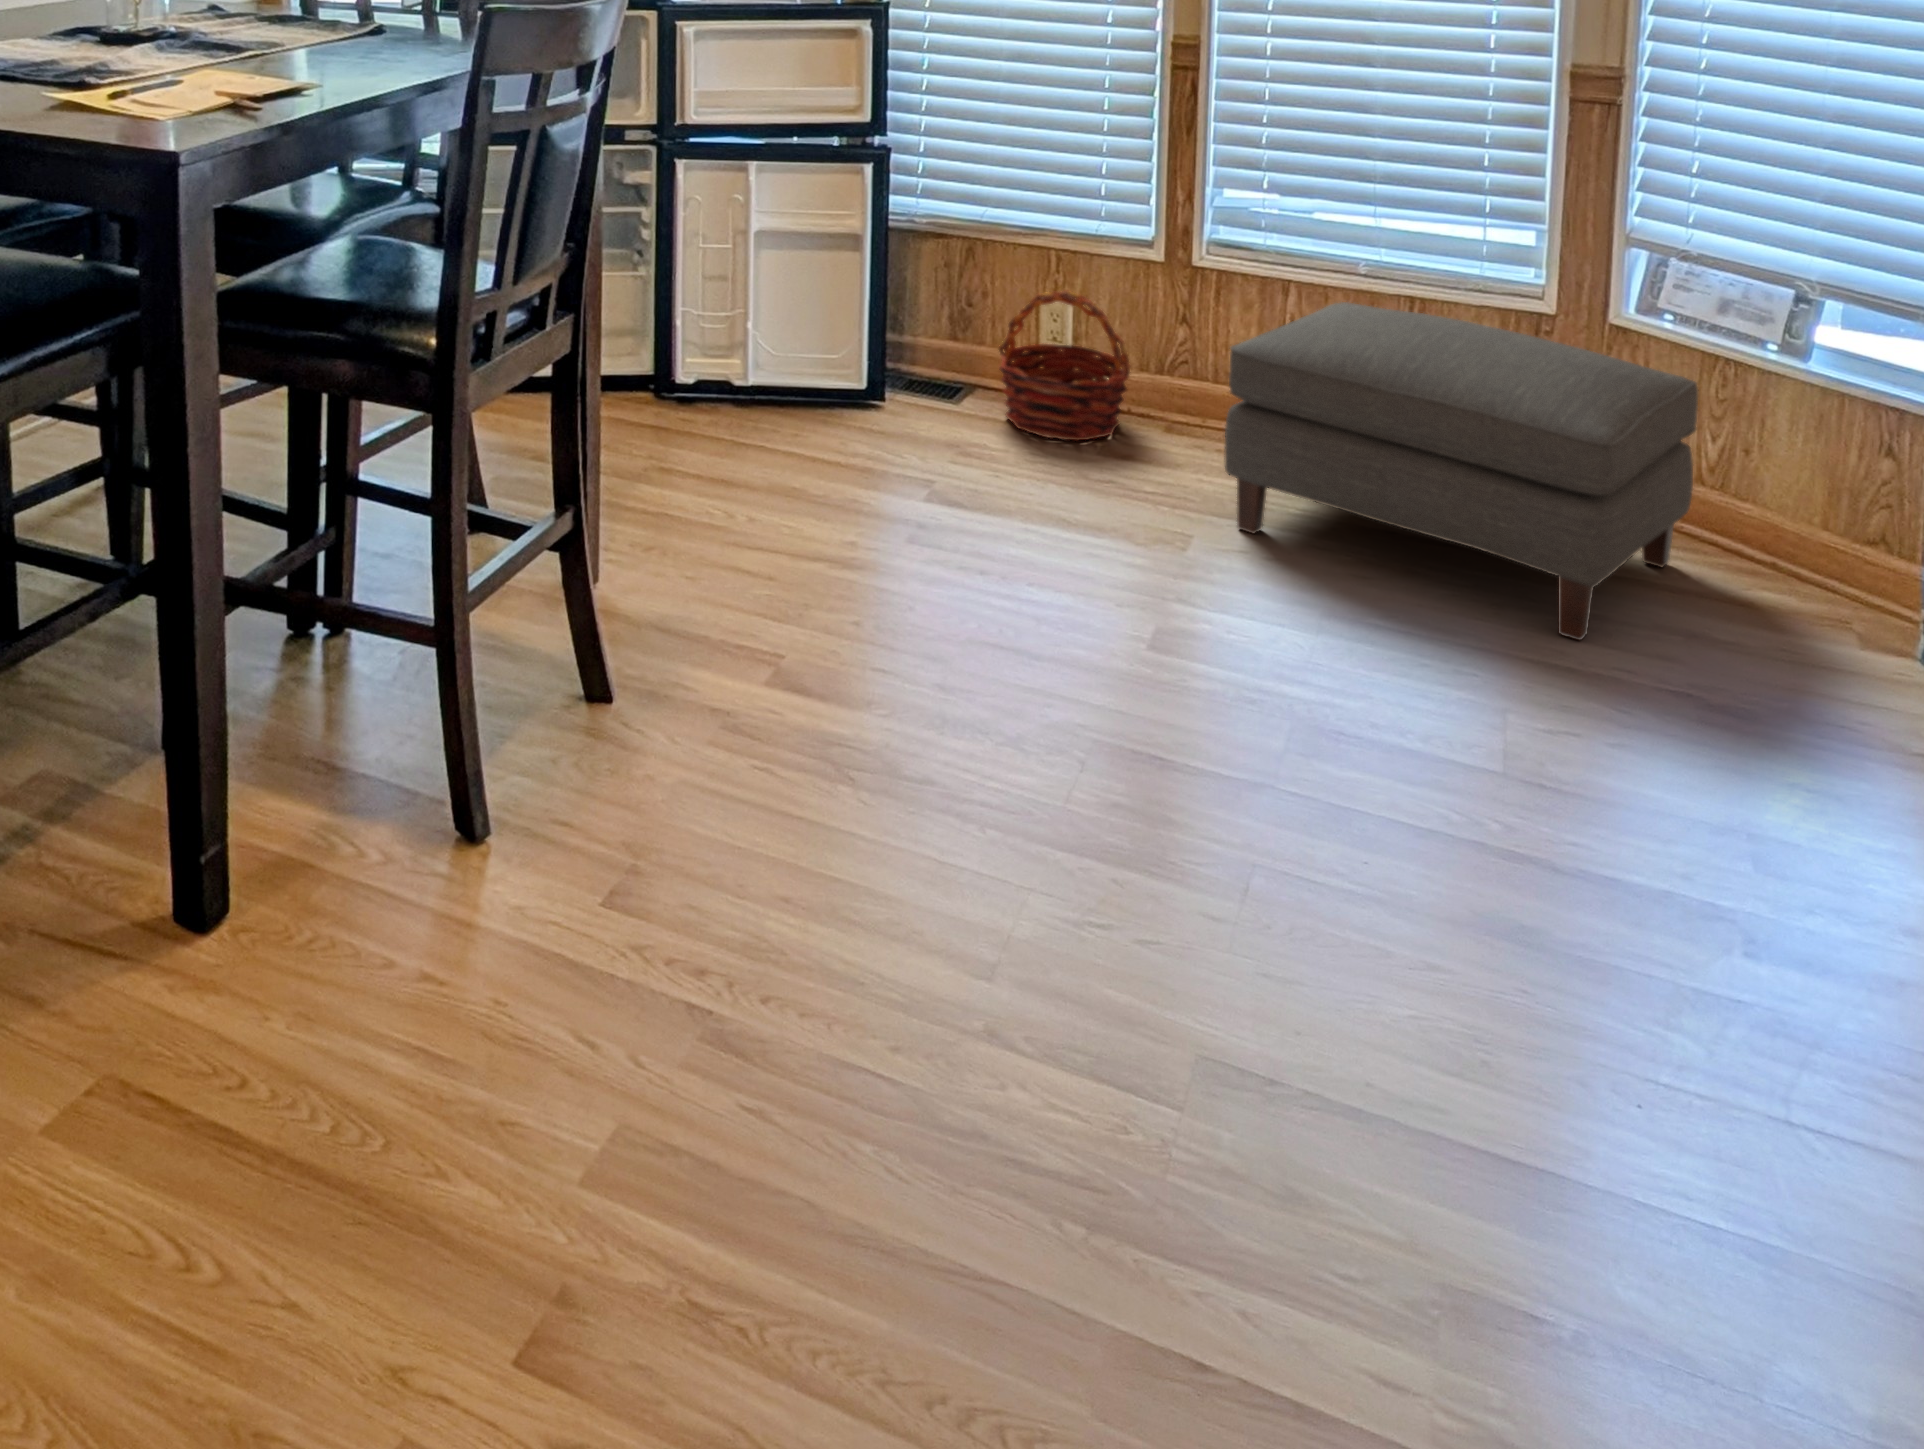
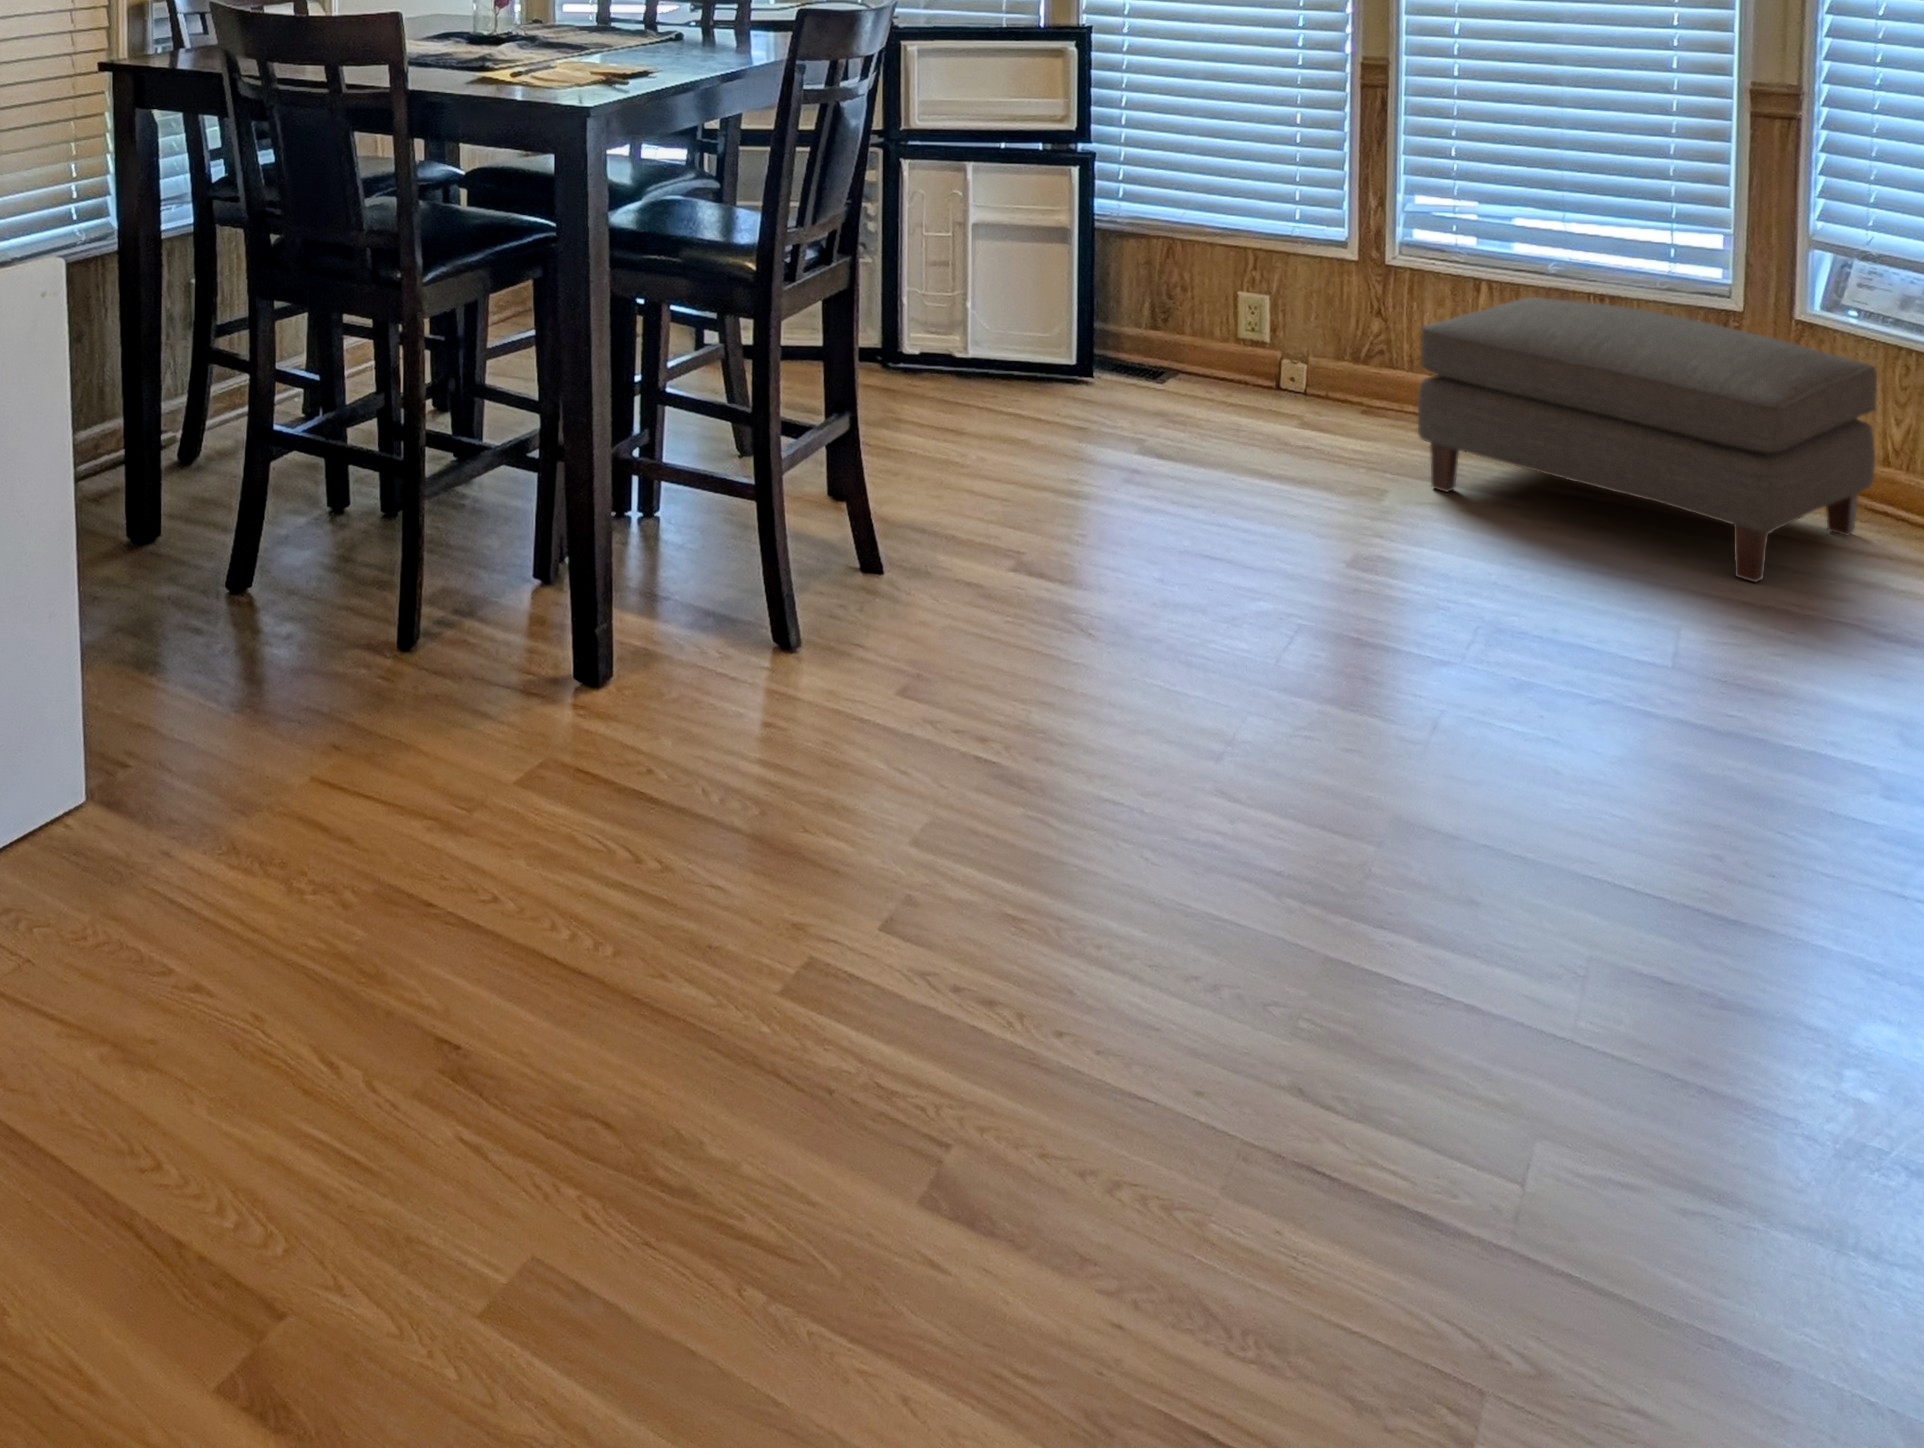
basket: present [999,291,1130,440] -> none [1203,284,1329,417]

